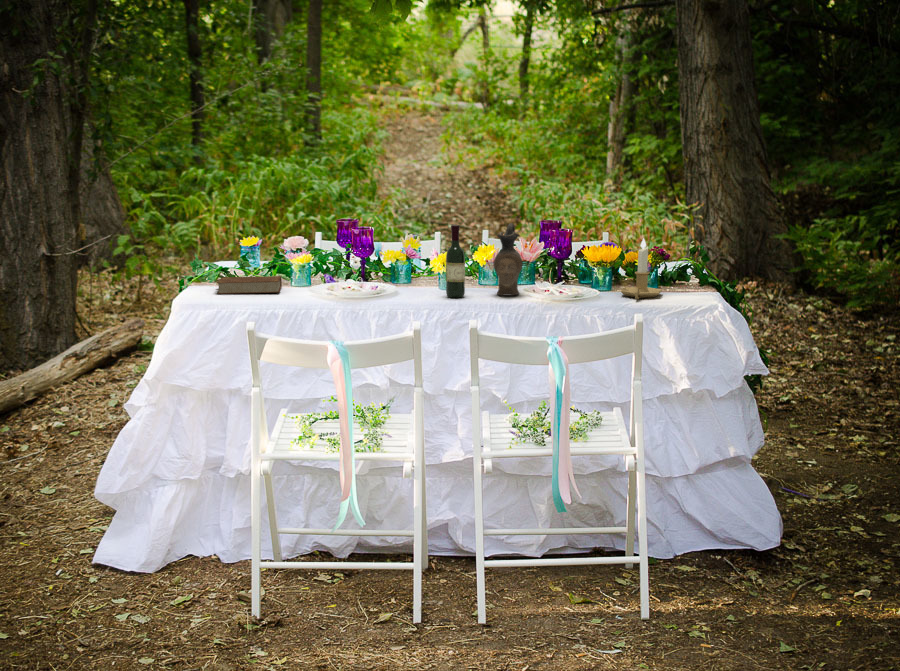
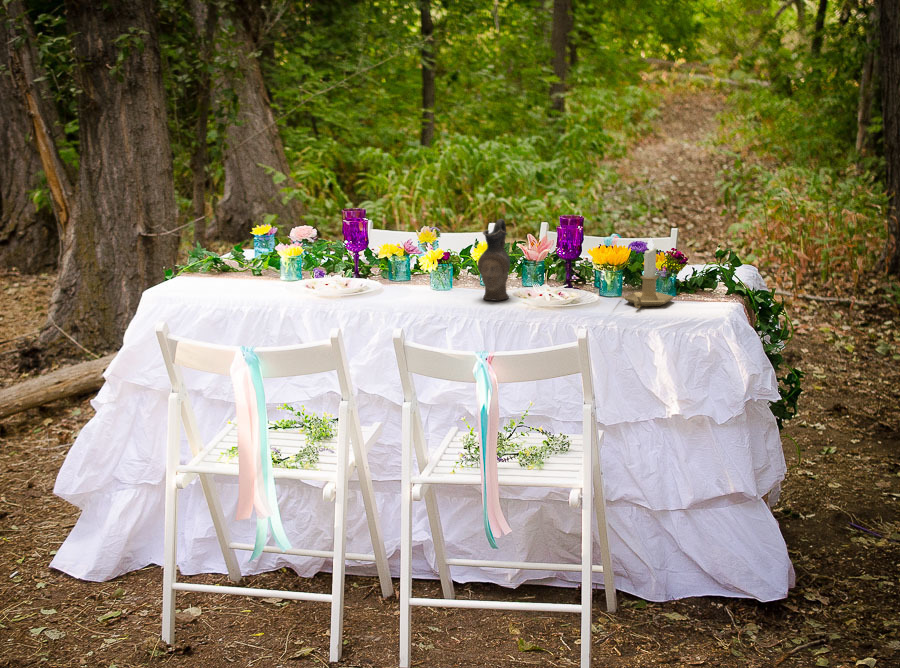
wine bottle: present [446,225,465,298] -> none [425,222,446,302]
book: present [217,276,282,294] -> none [185,271,261,292]

